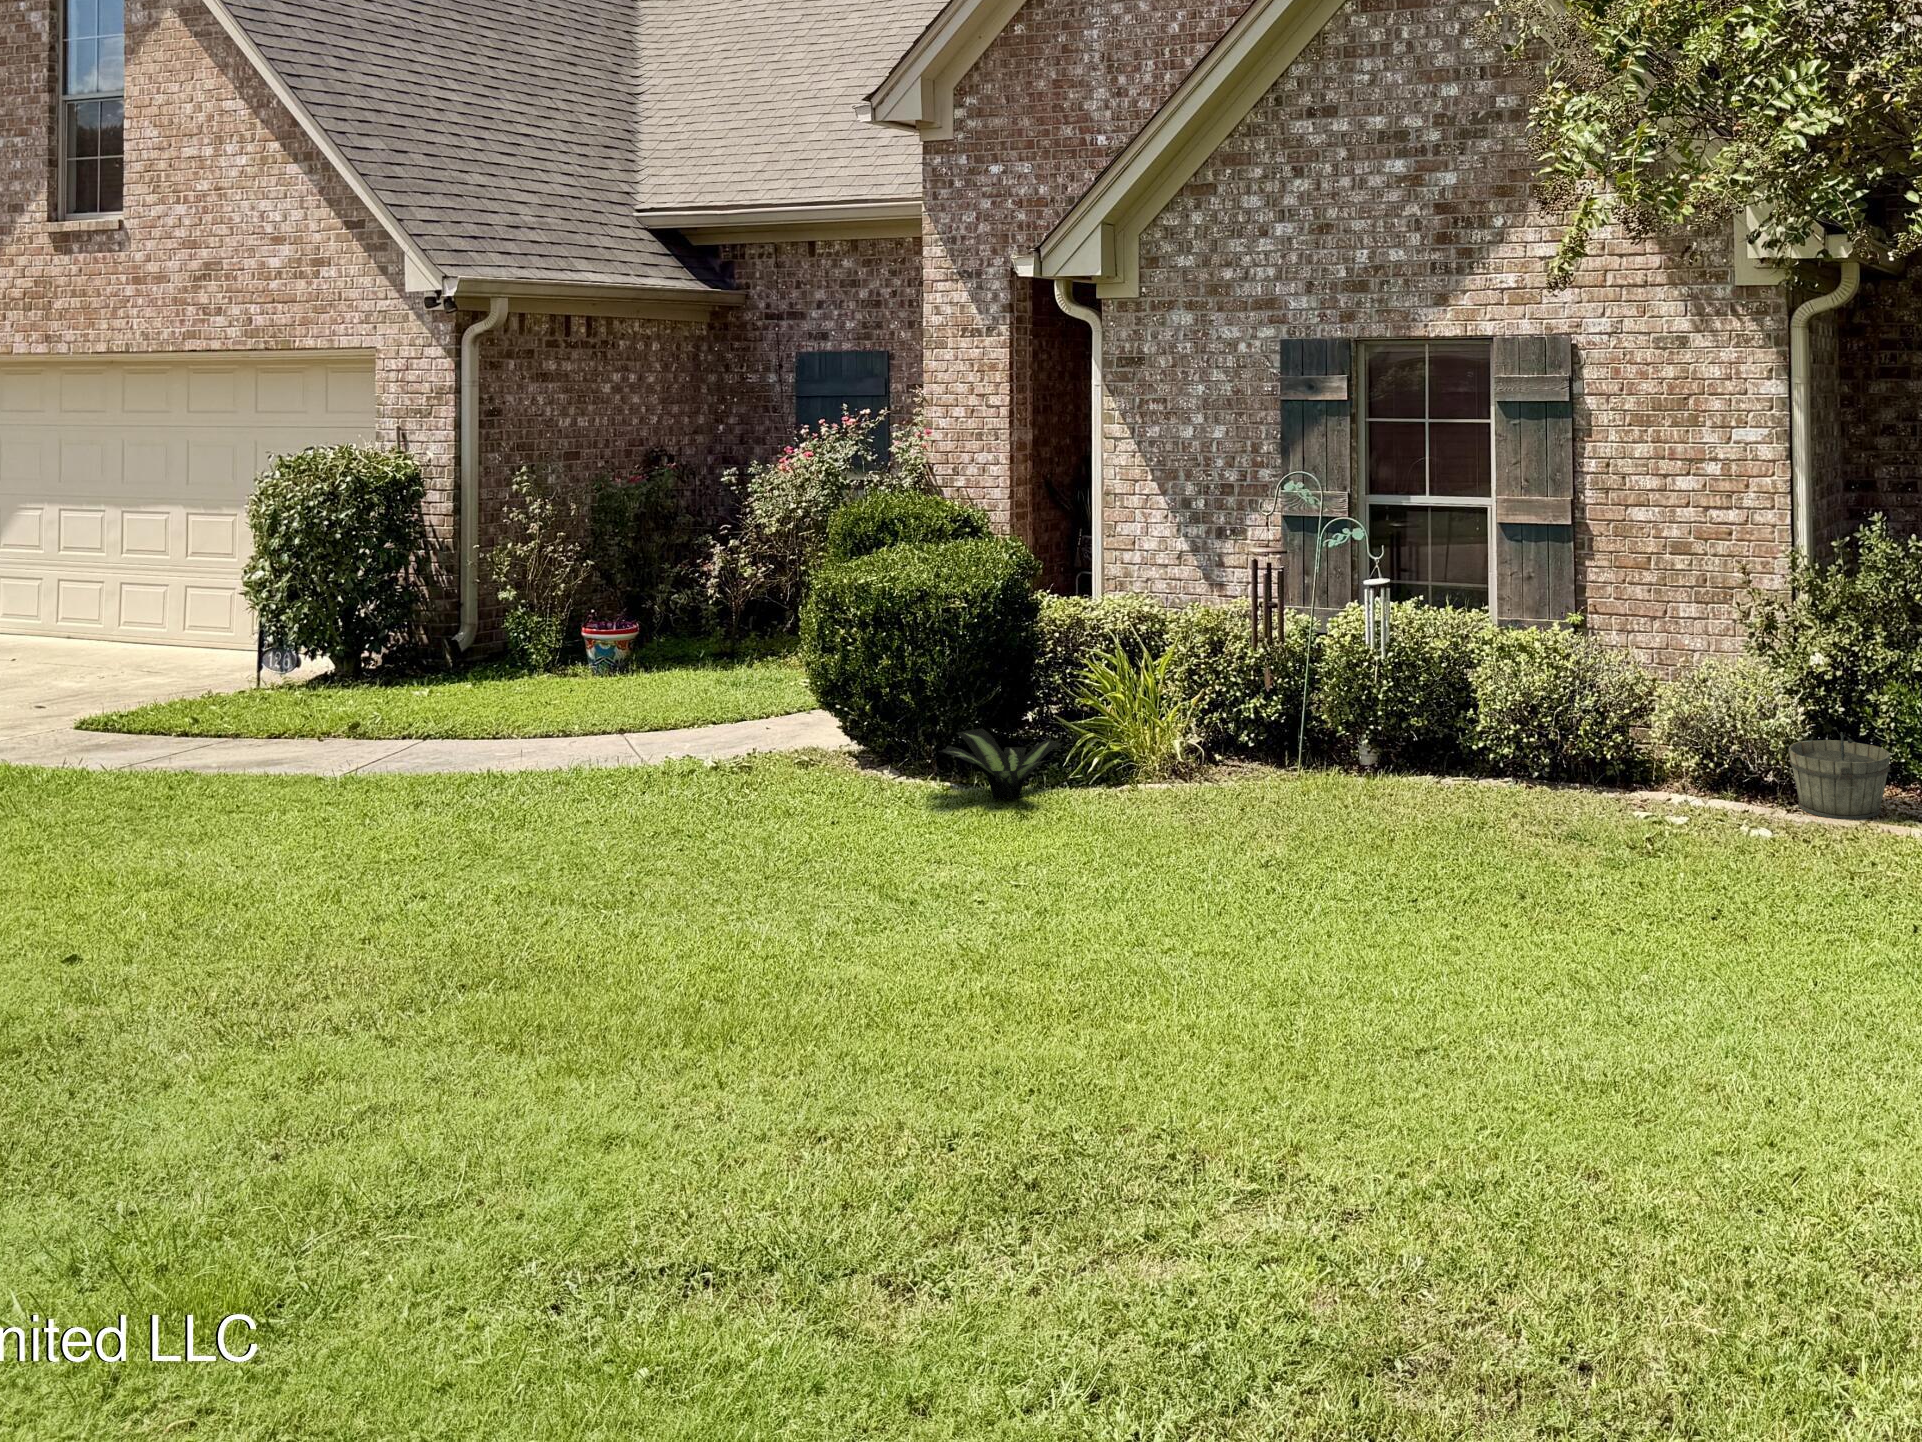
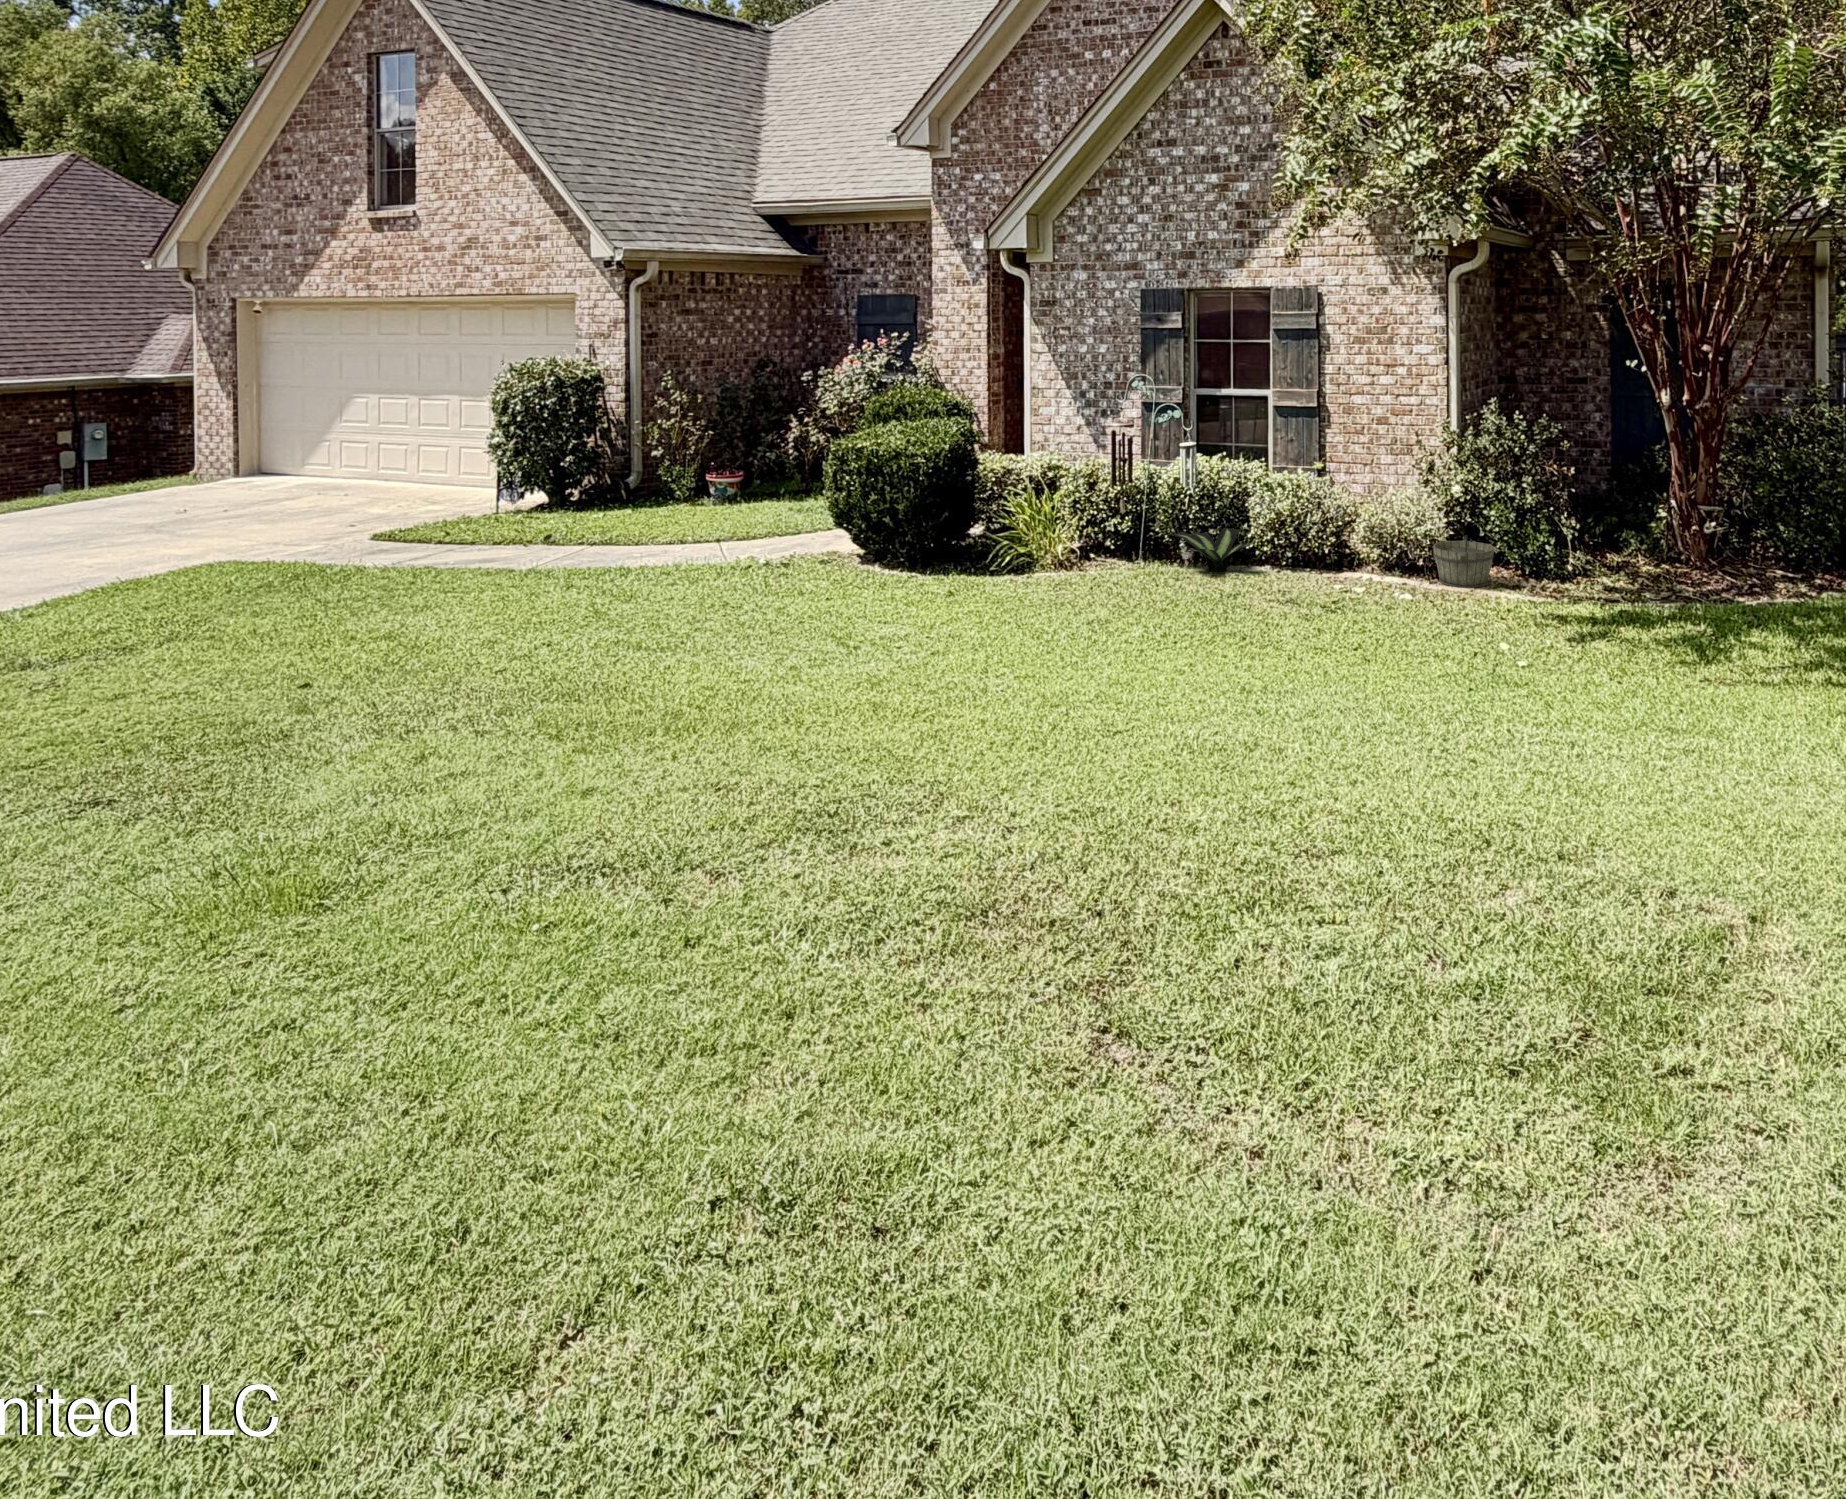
potted plant: present [943,728,1062,801] -> present [1175,528,1252,572]

